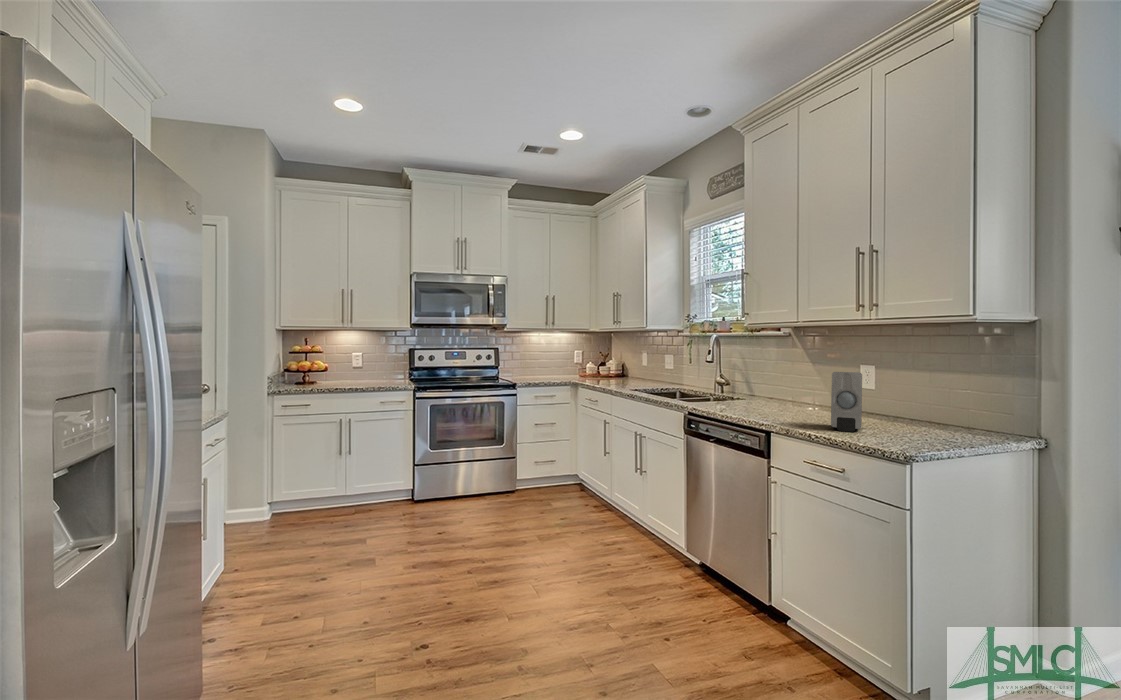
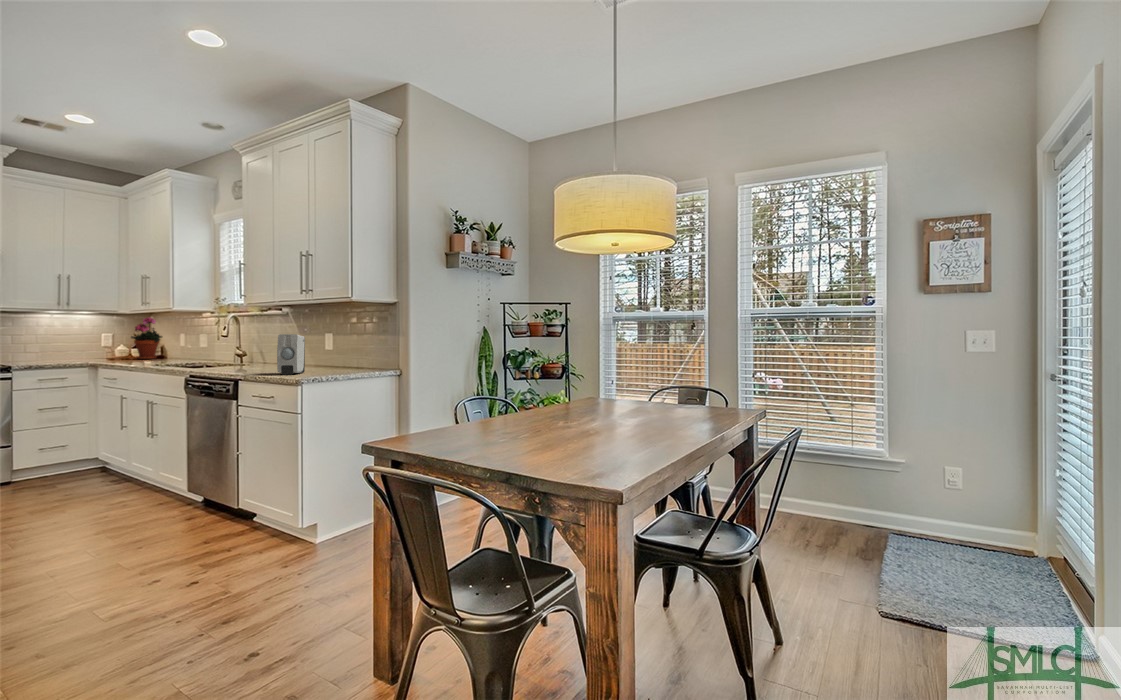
potted plant: none [598,334,625,378] -> present [131,317,162,359]

